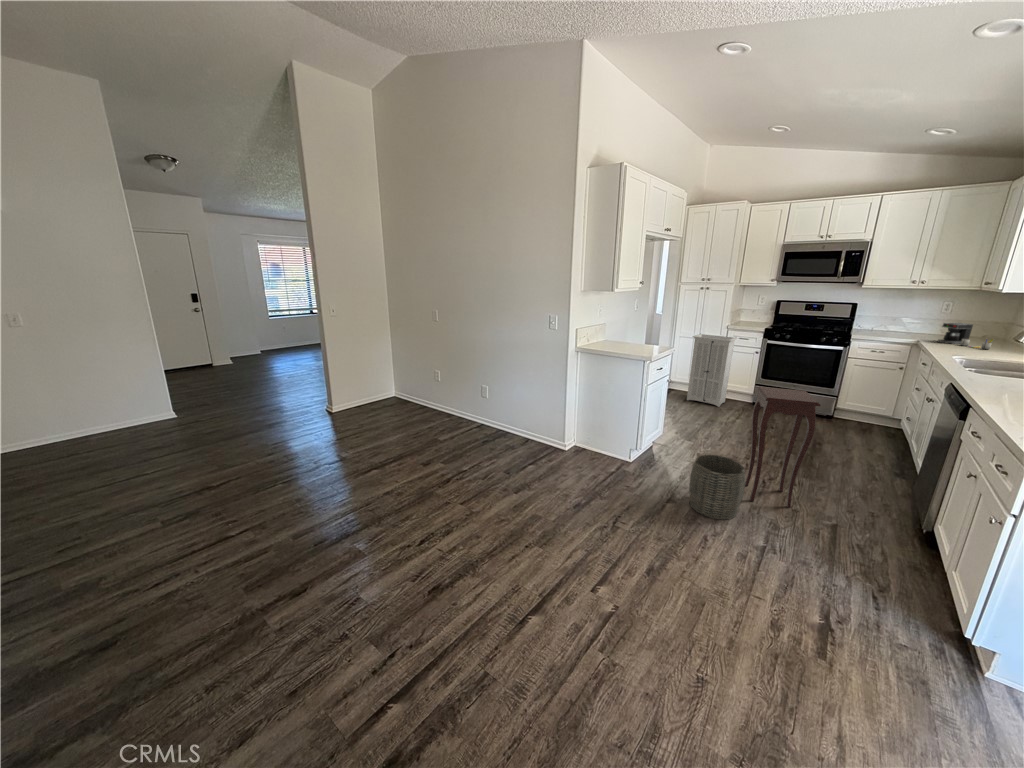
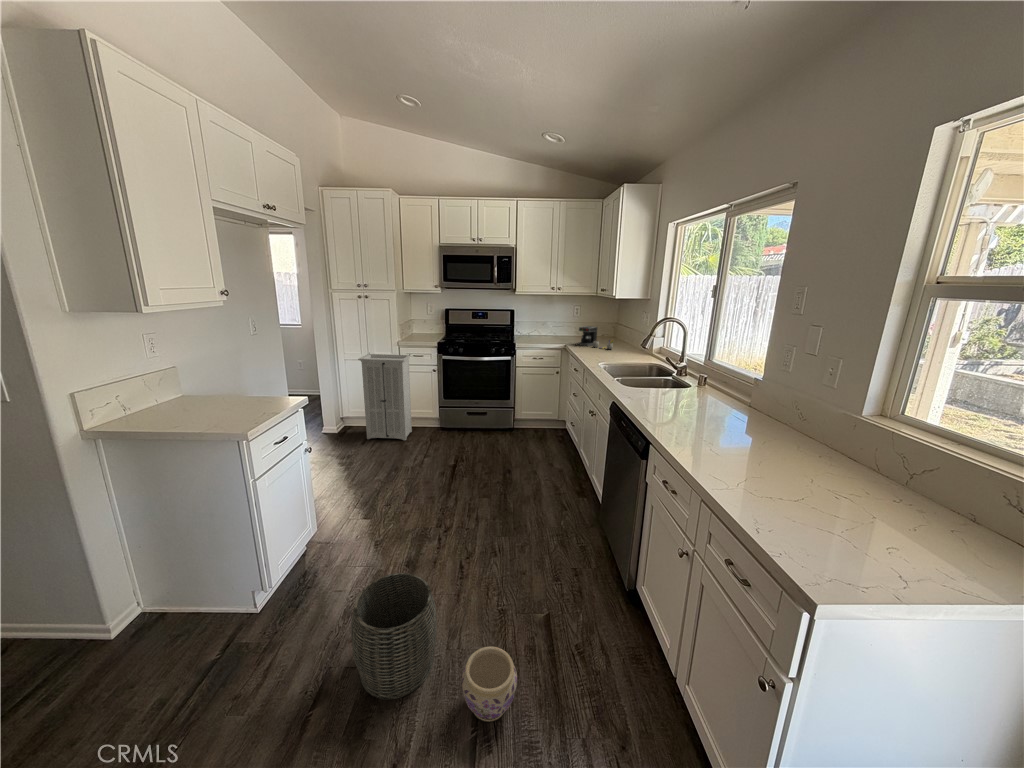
side table: present [745,387,821,508] -> none [431,438,509,613]
planter: none [758,509,799,550] -> present [462,647,517,722]

